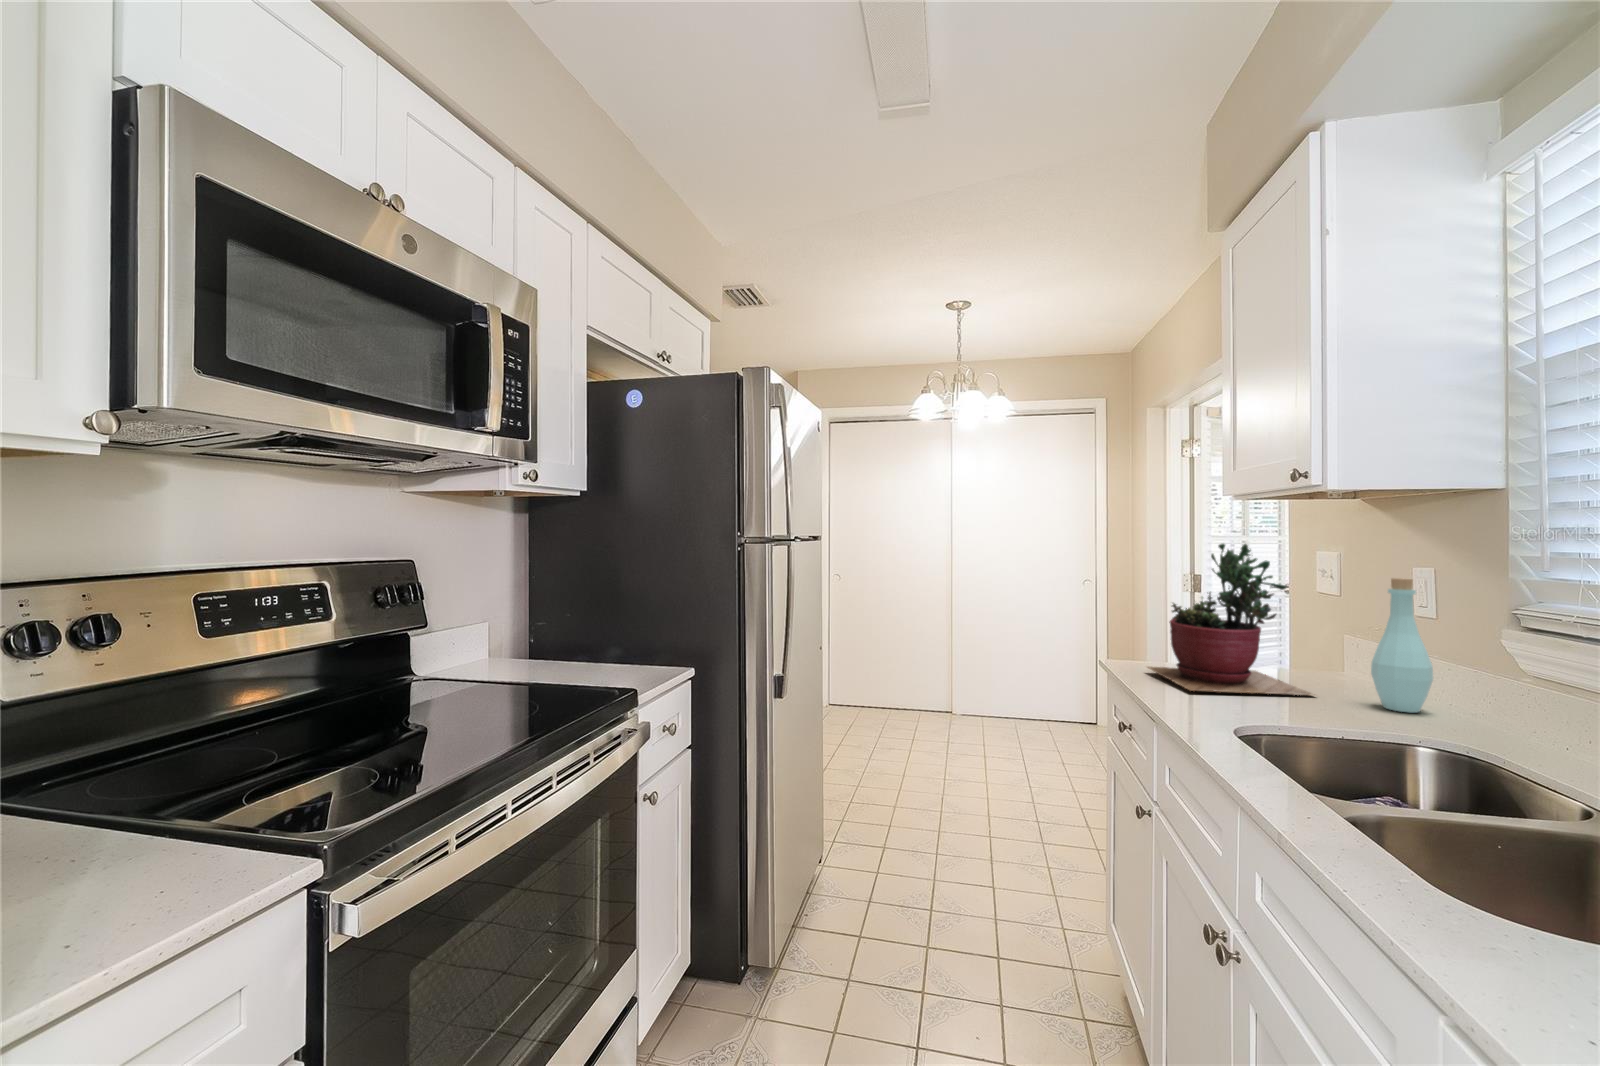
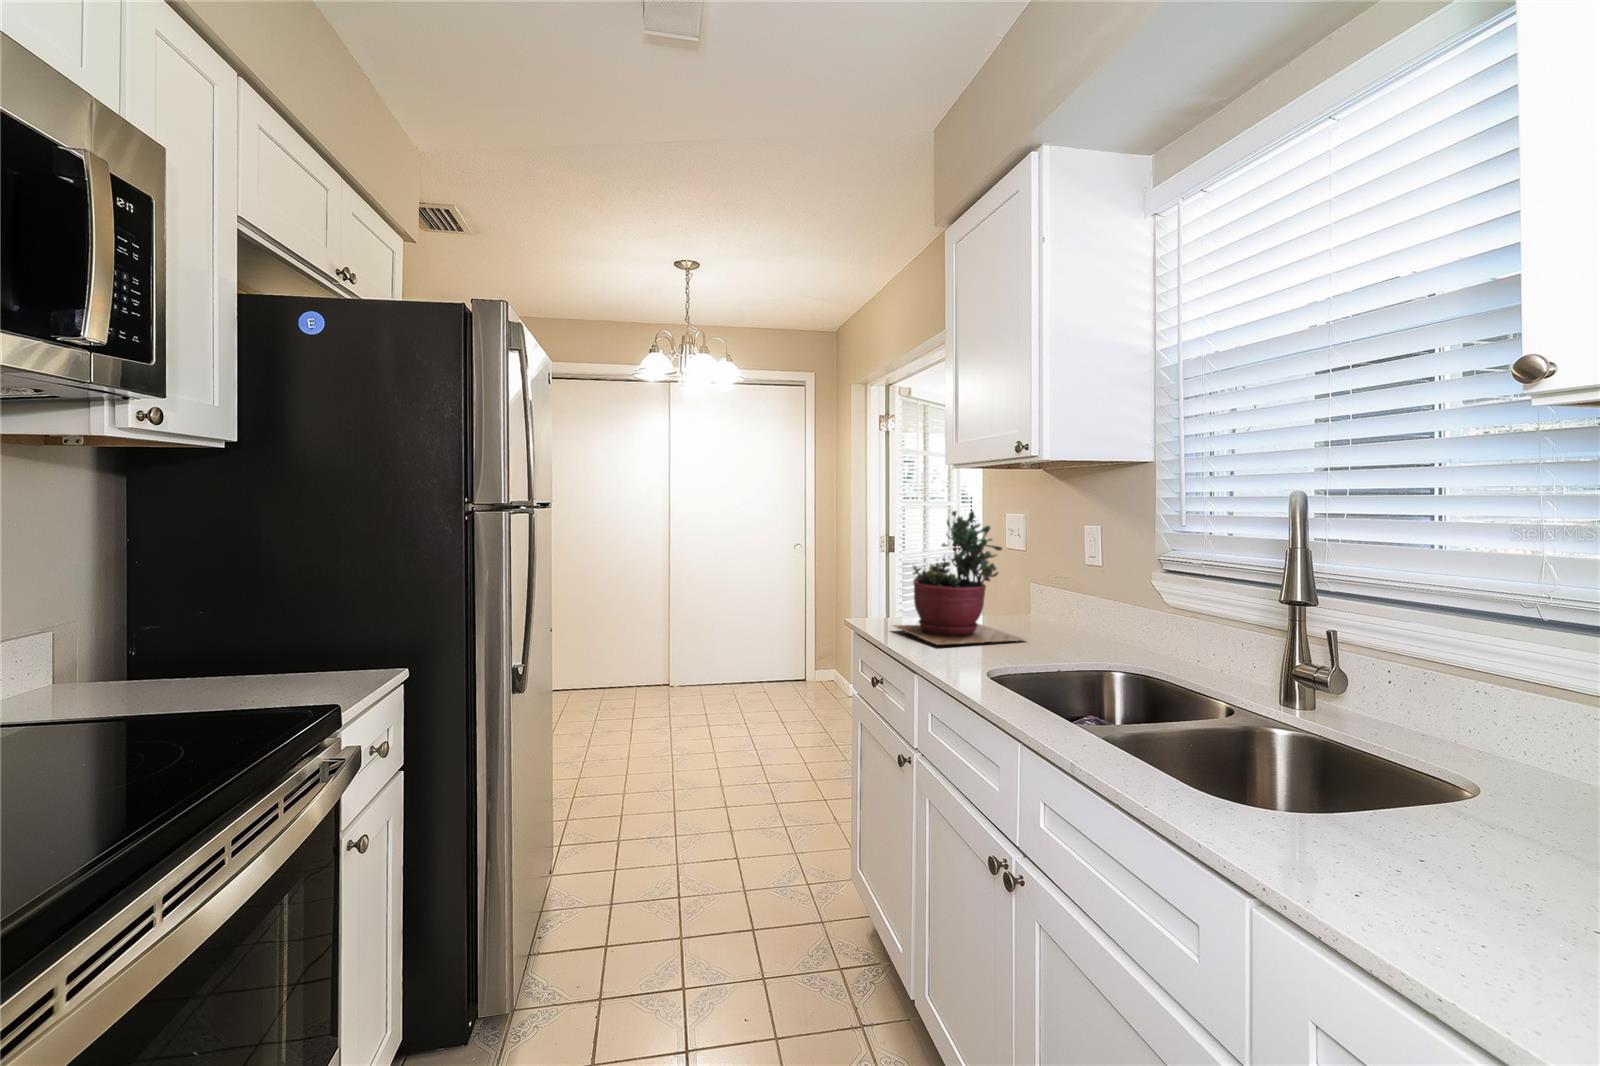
bottle: present [1371,578,1433,712] -> none [1067,539,1108,648]

